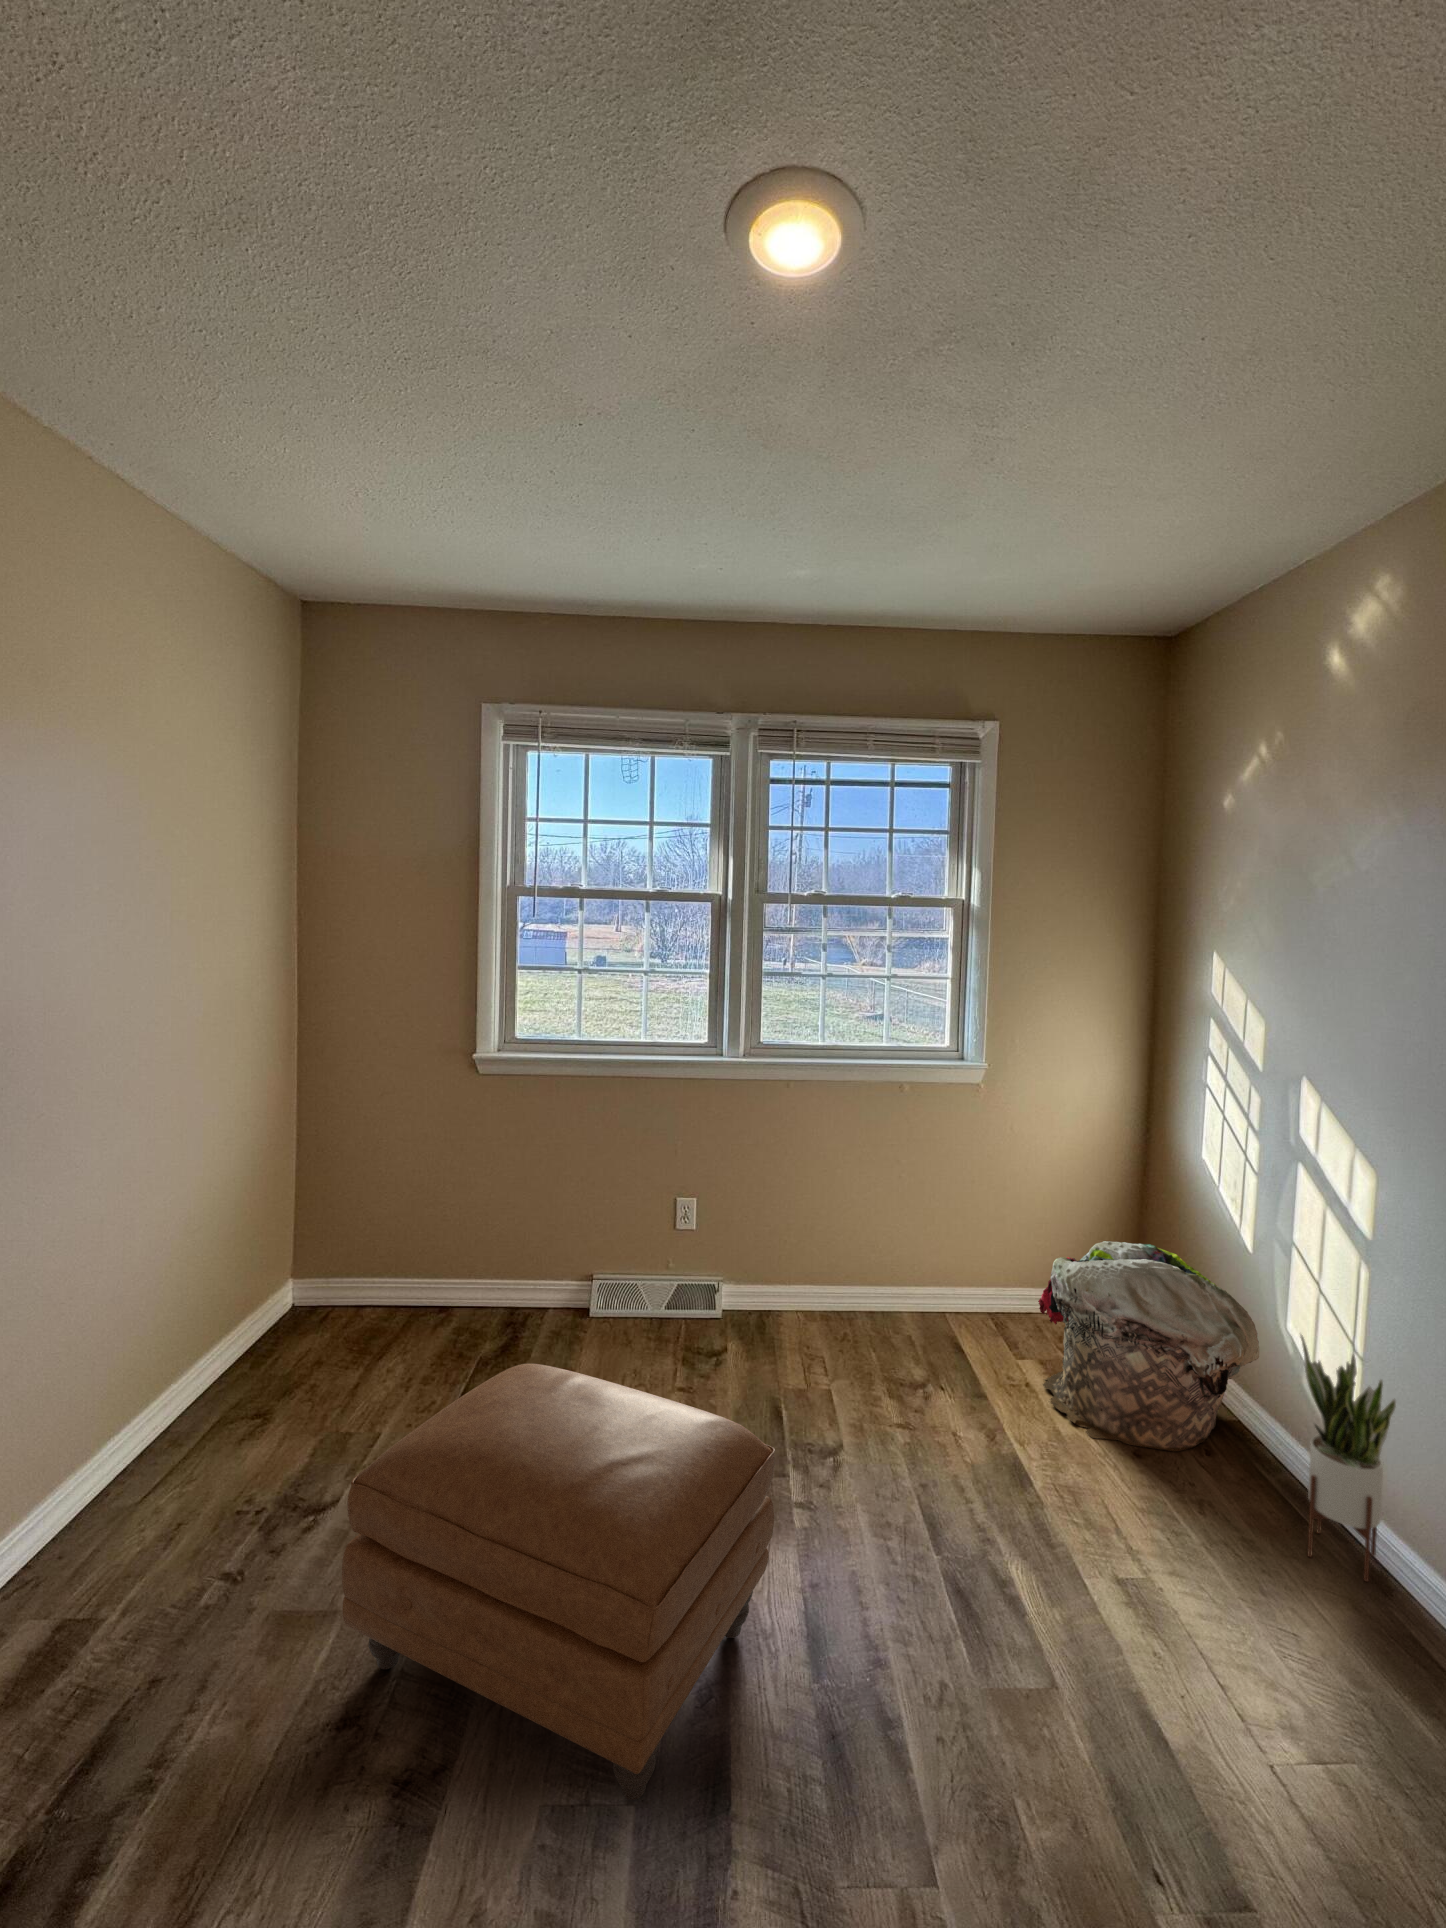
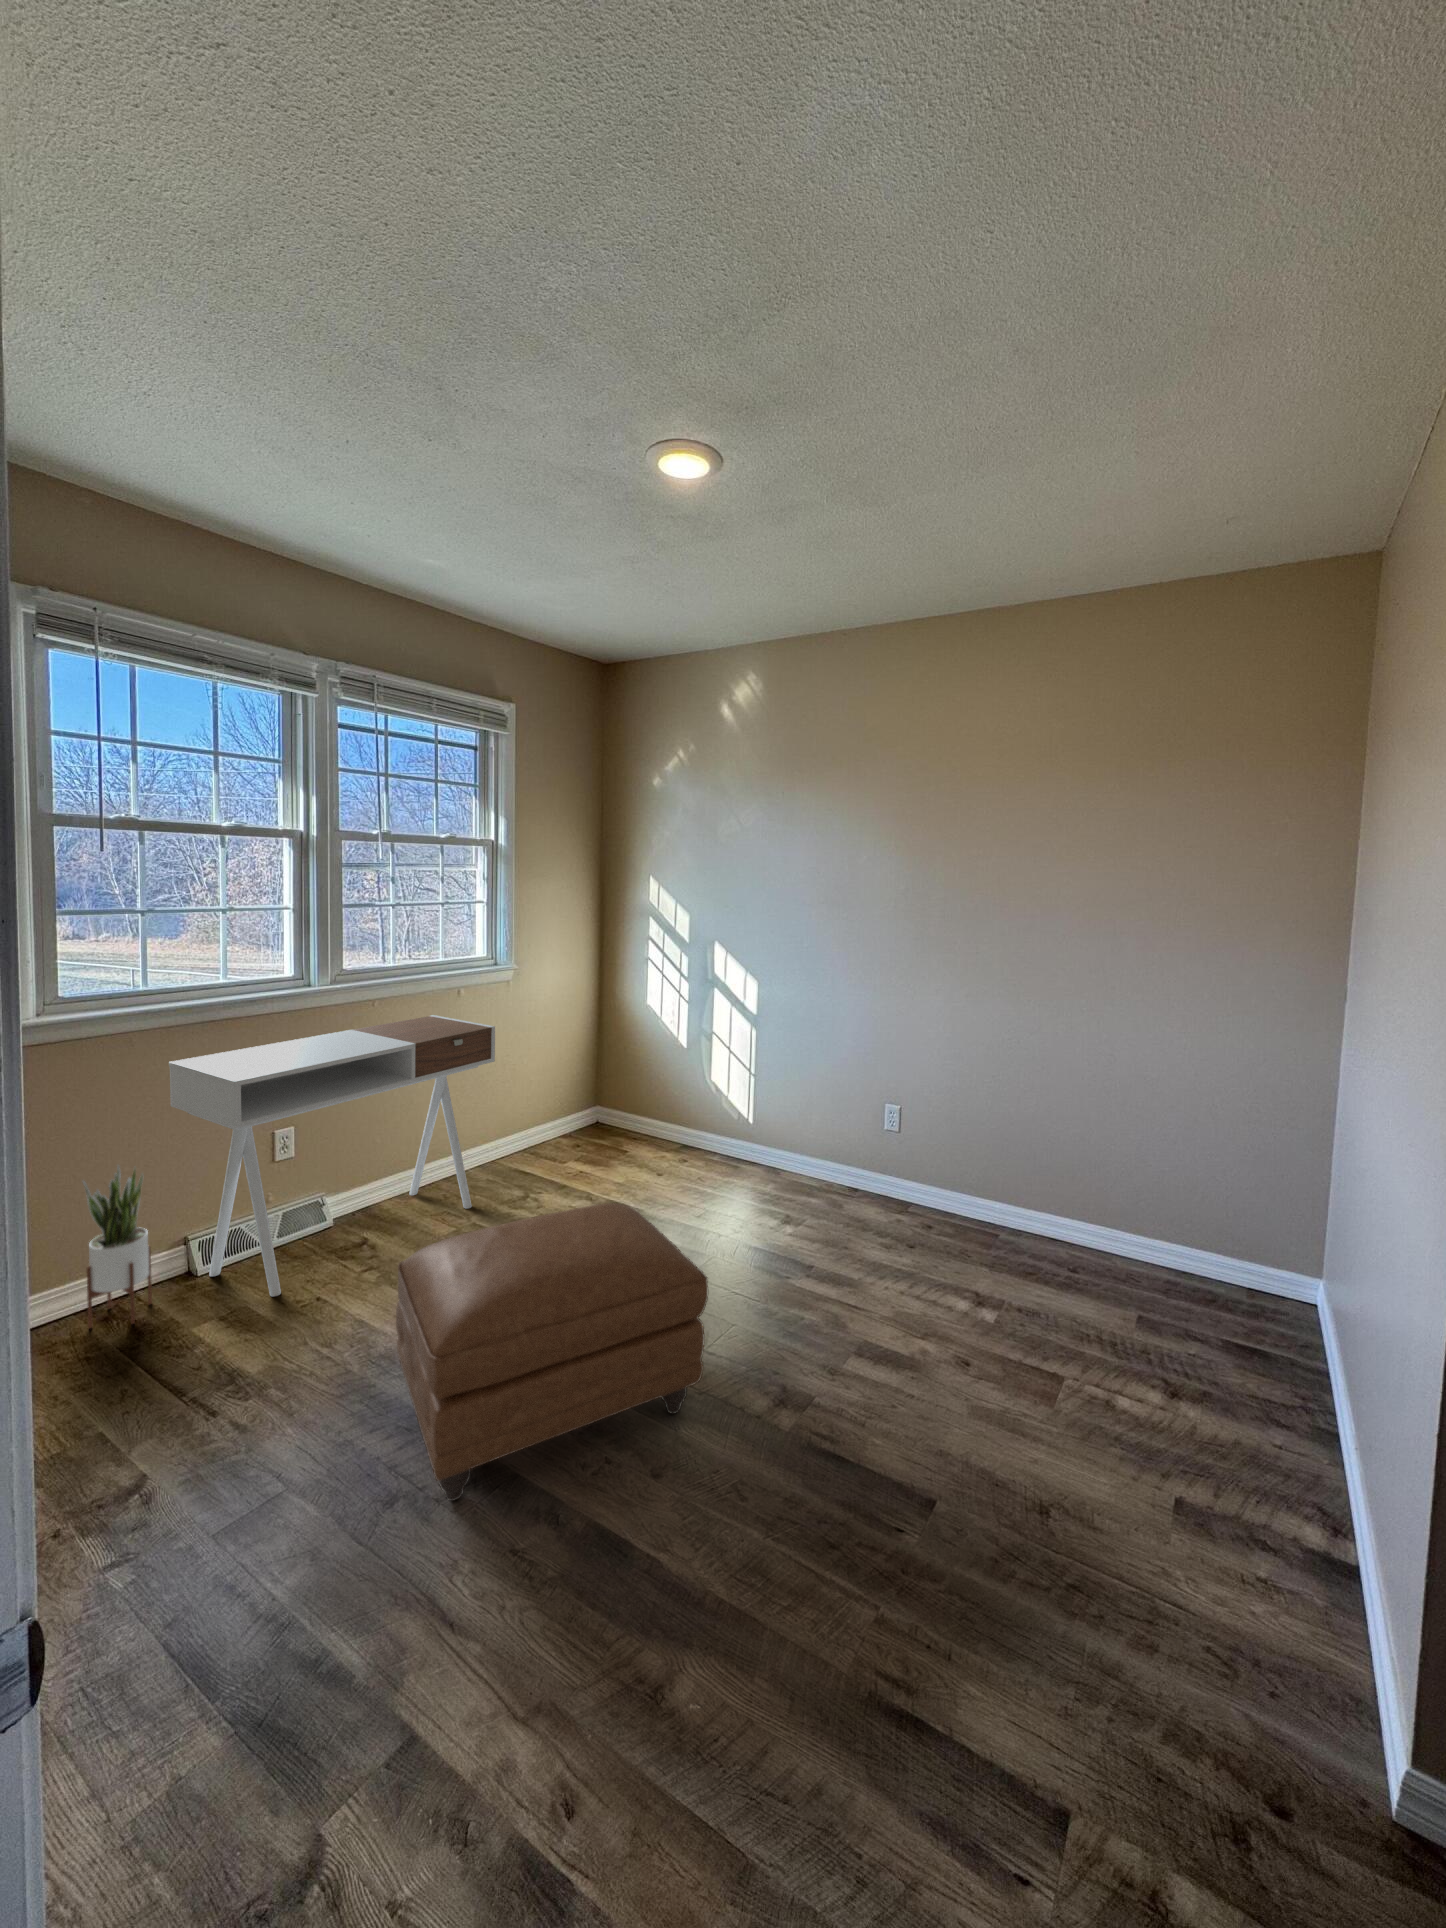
desk: none [556,1107,879,1366] -> present [169,1015,495,1297]
laundry basket: present [1038,1241,1259,1452] -> none [572,1058,712,1176]
potted plant: present [1300,1335,1396,1582] -> present [83,1166,152,1328]

